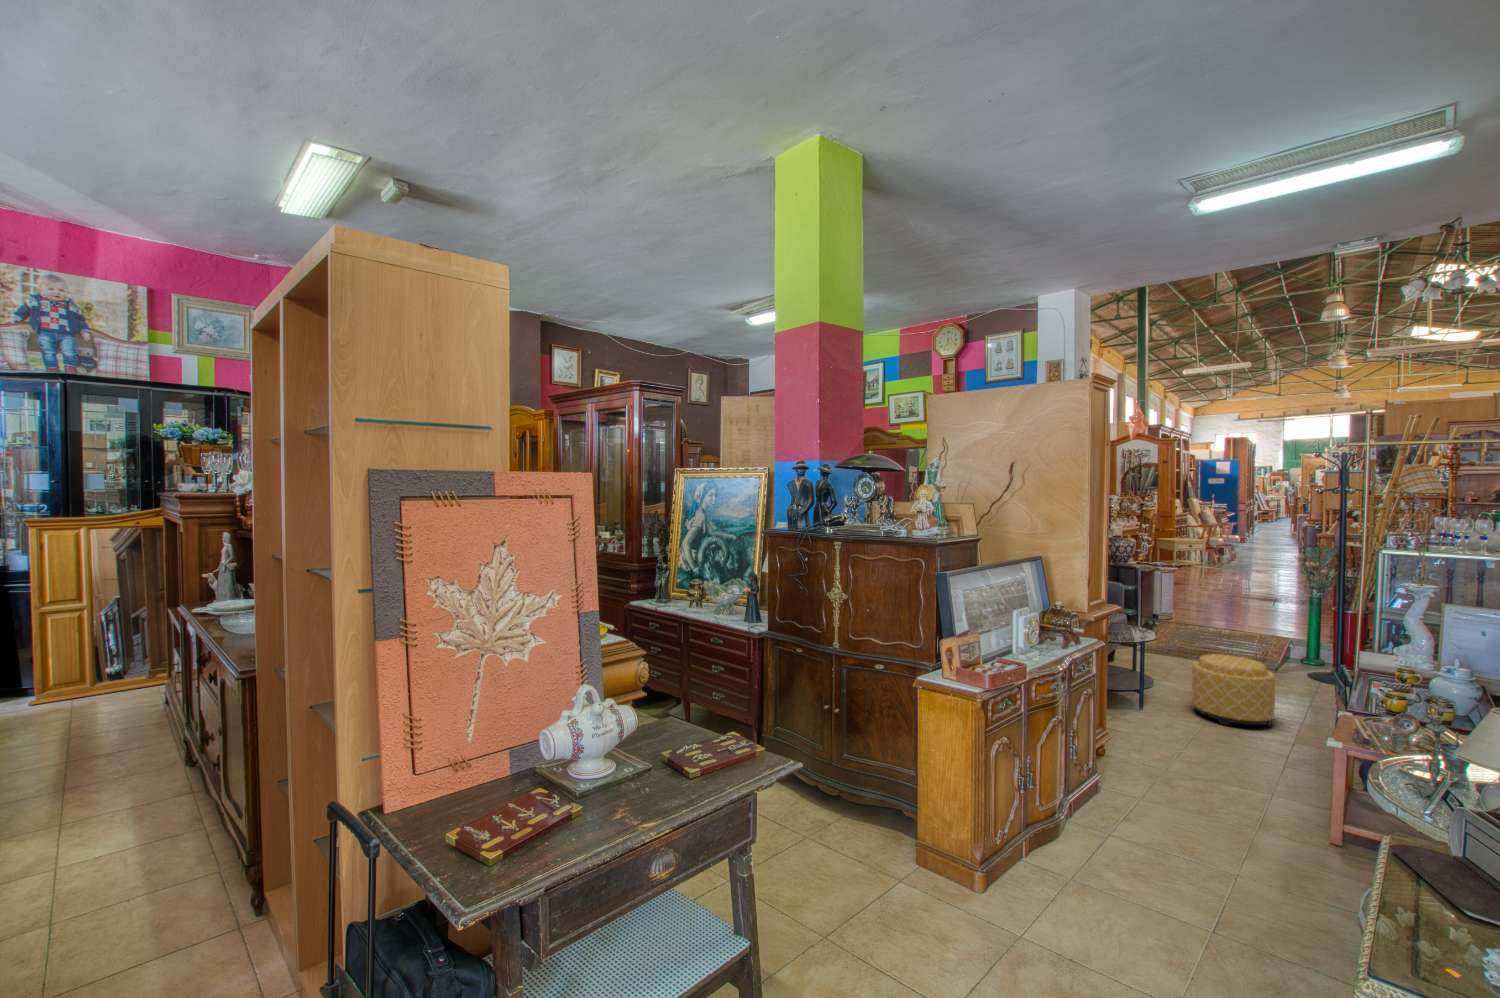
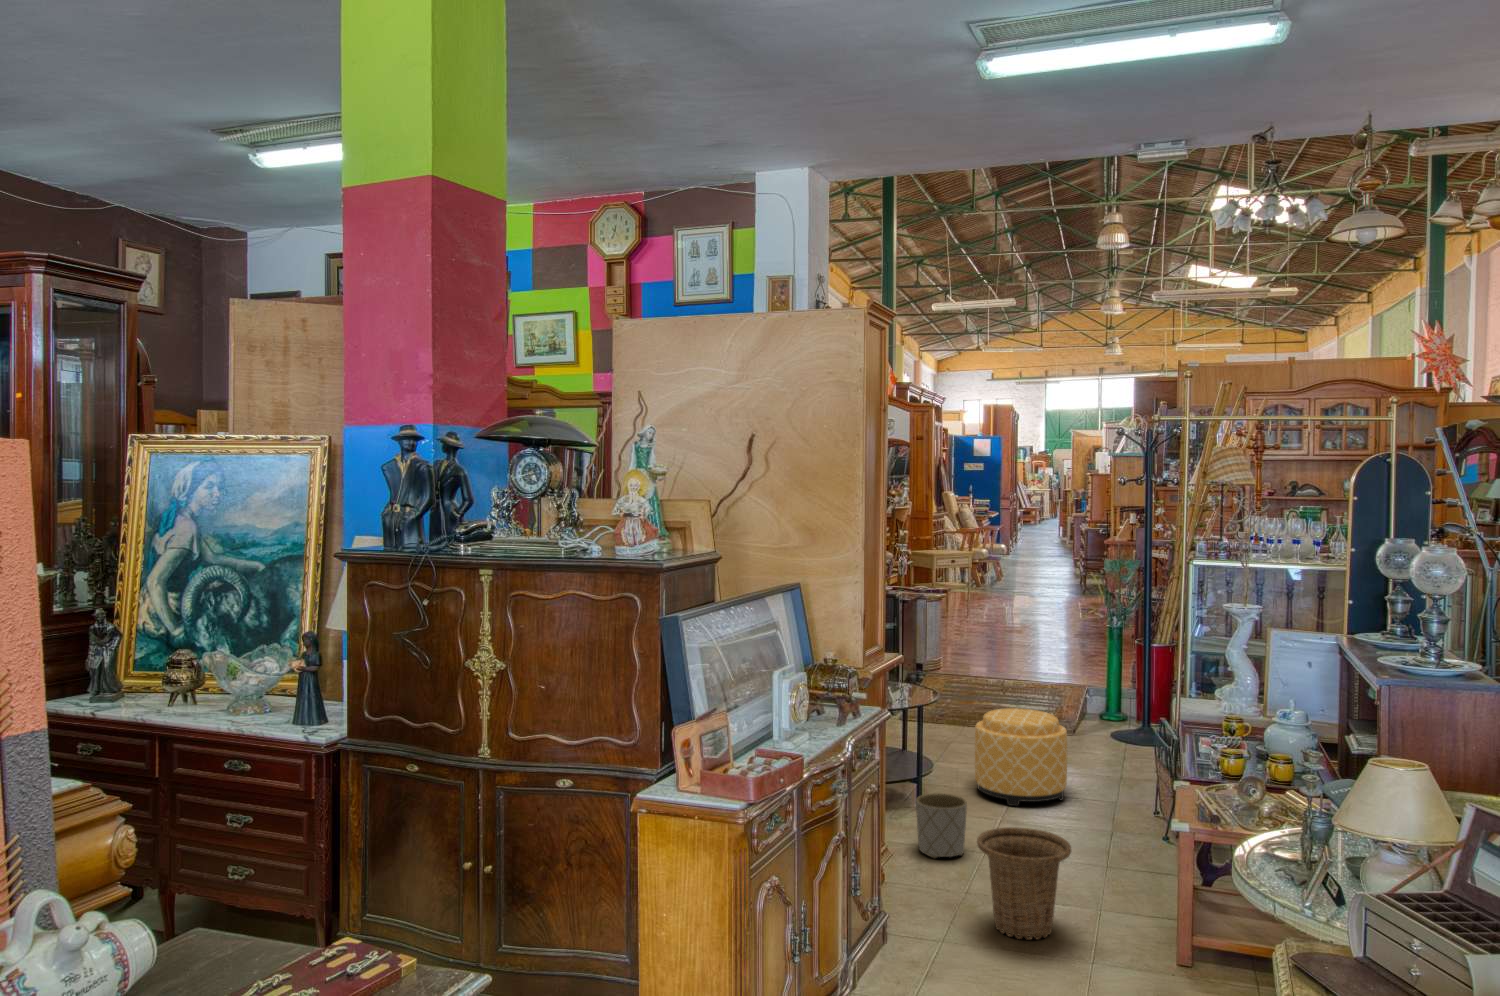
planter: none [1137,706,1179,753] -> present [916,793,967,858]
basket: none [1180,738,1264,824] -> present [977,827,1071,940]

